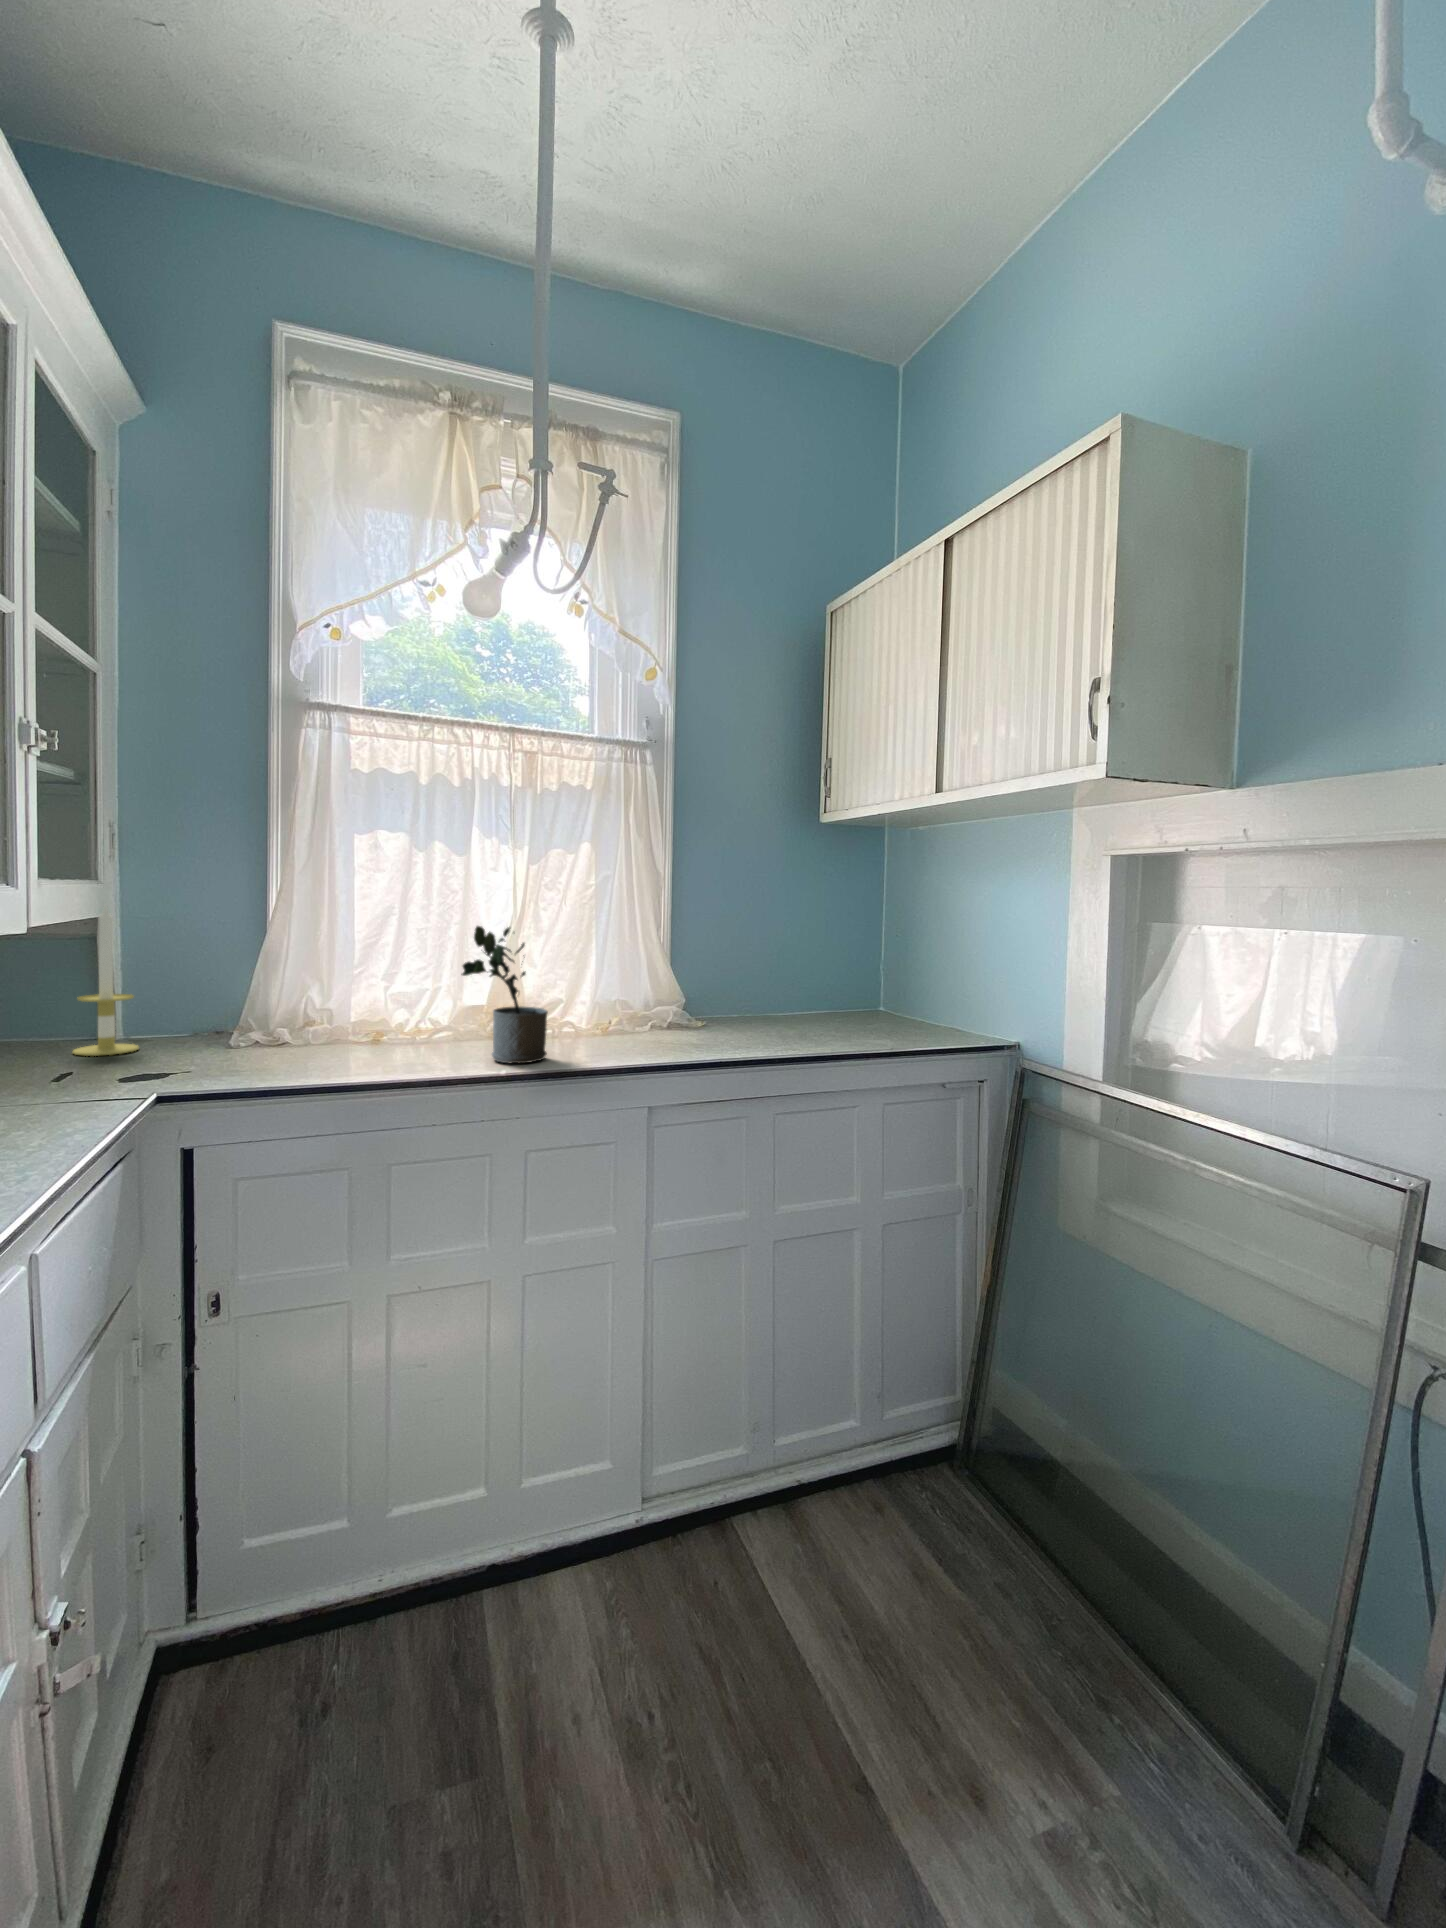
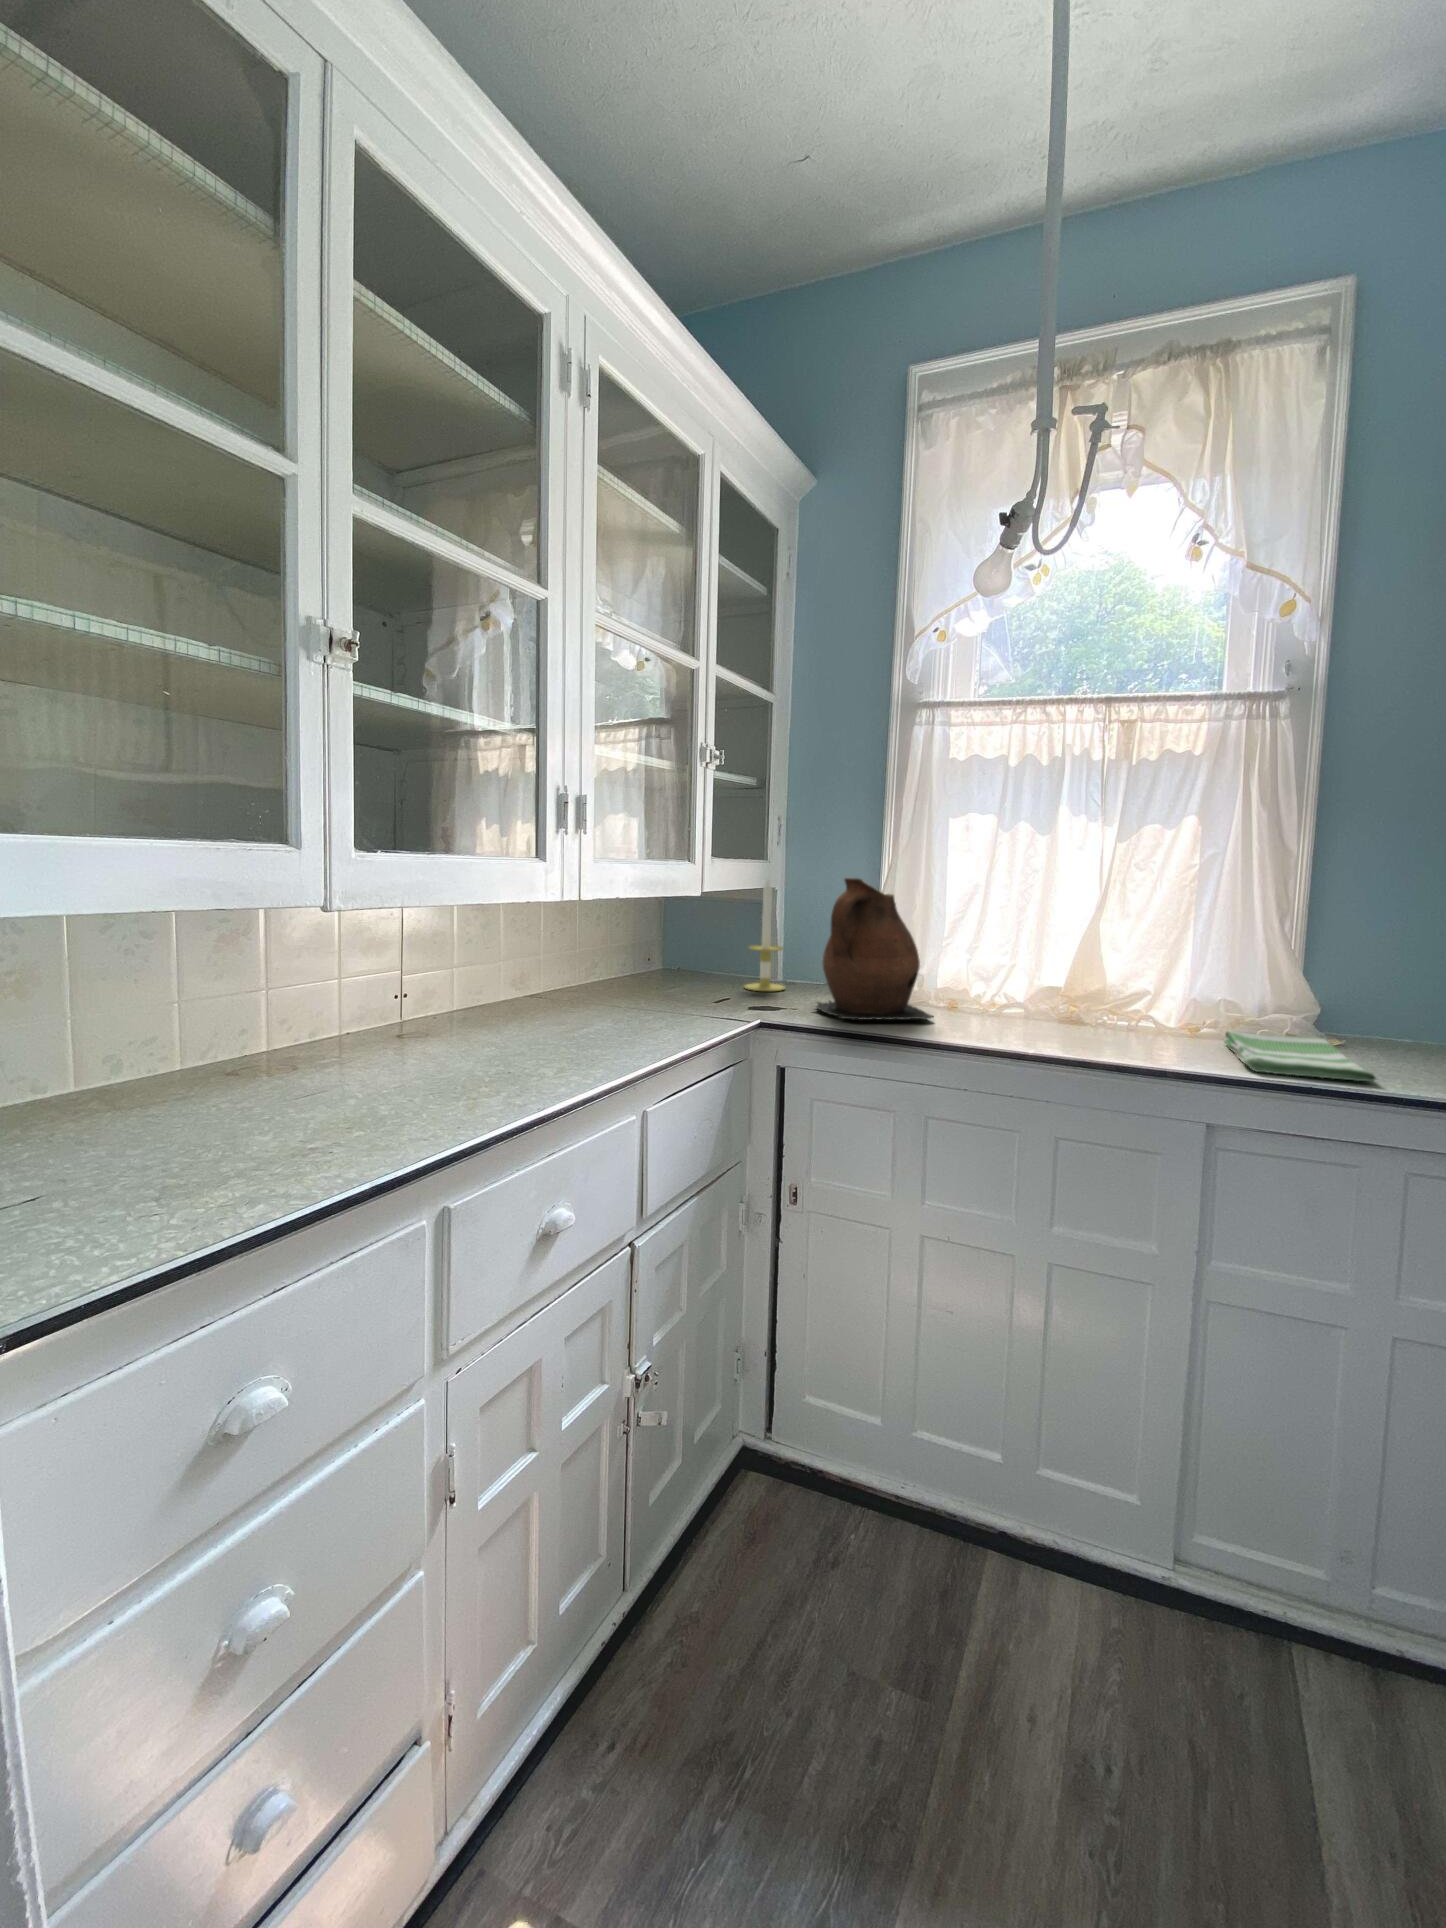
ceramic pitcher: none [205,904,372,1071] -> present [816,878,933,1021]
potted plant: present [461,926,548,1063] -> none [1007,904,1099,1049]
dish towel: none [632,1024,752,1057] -> present [1224,1031,1376,1081]

